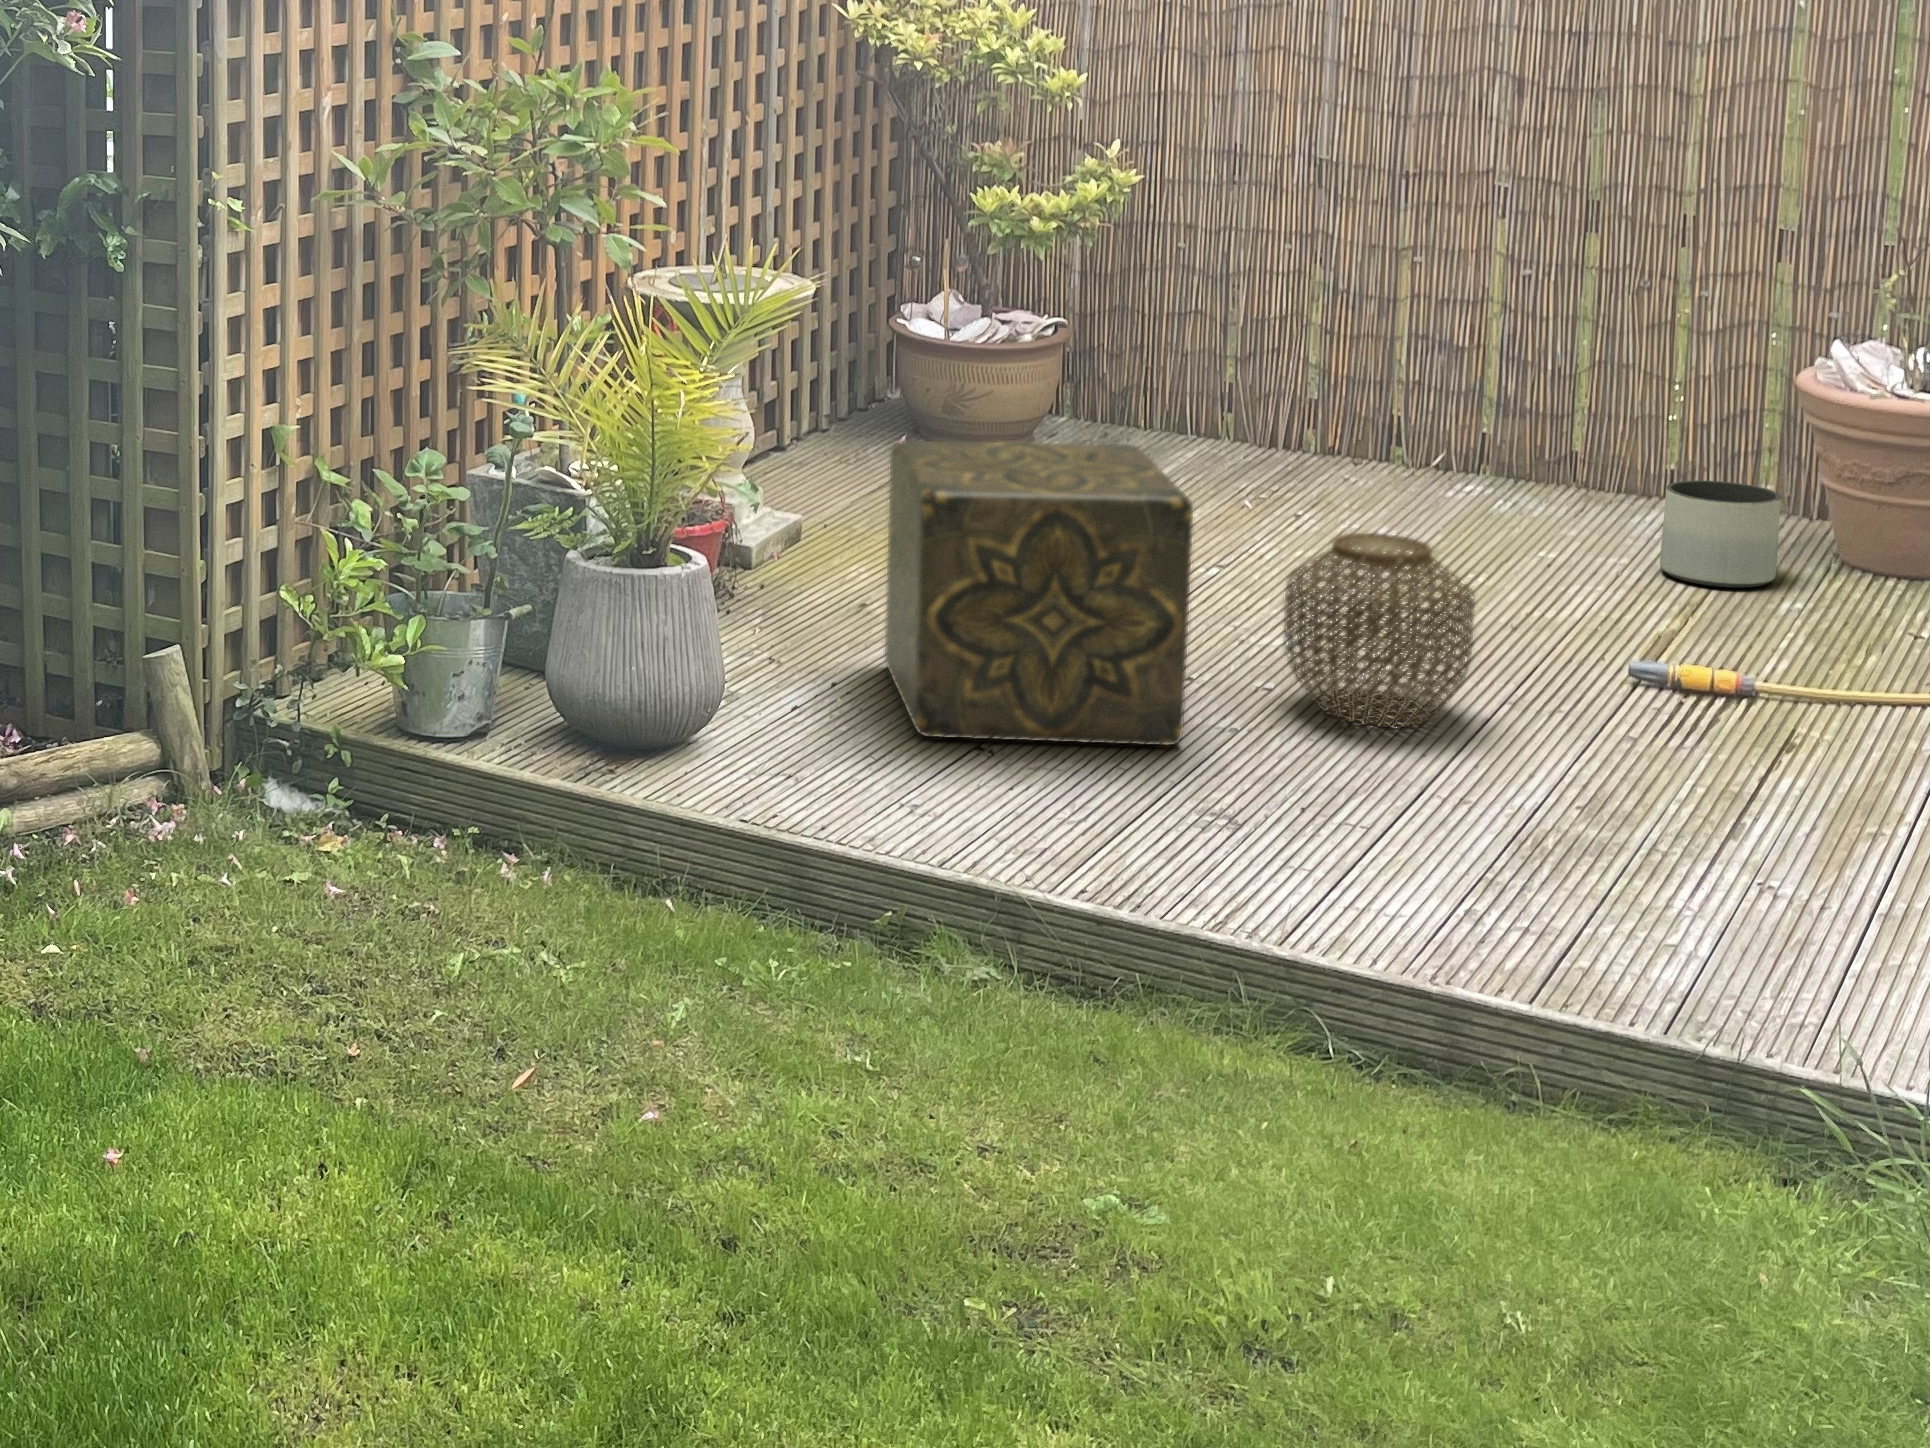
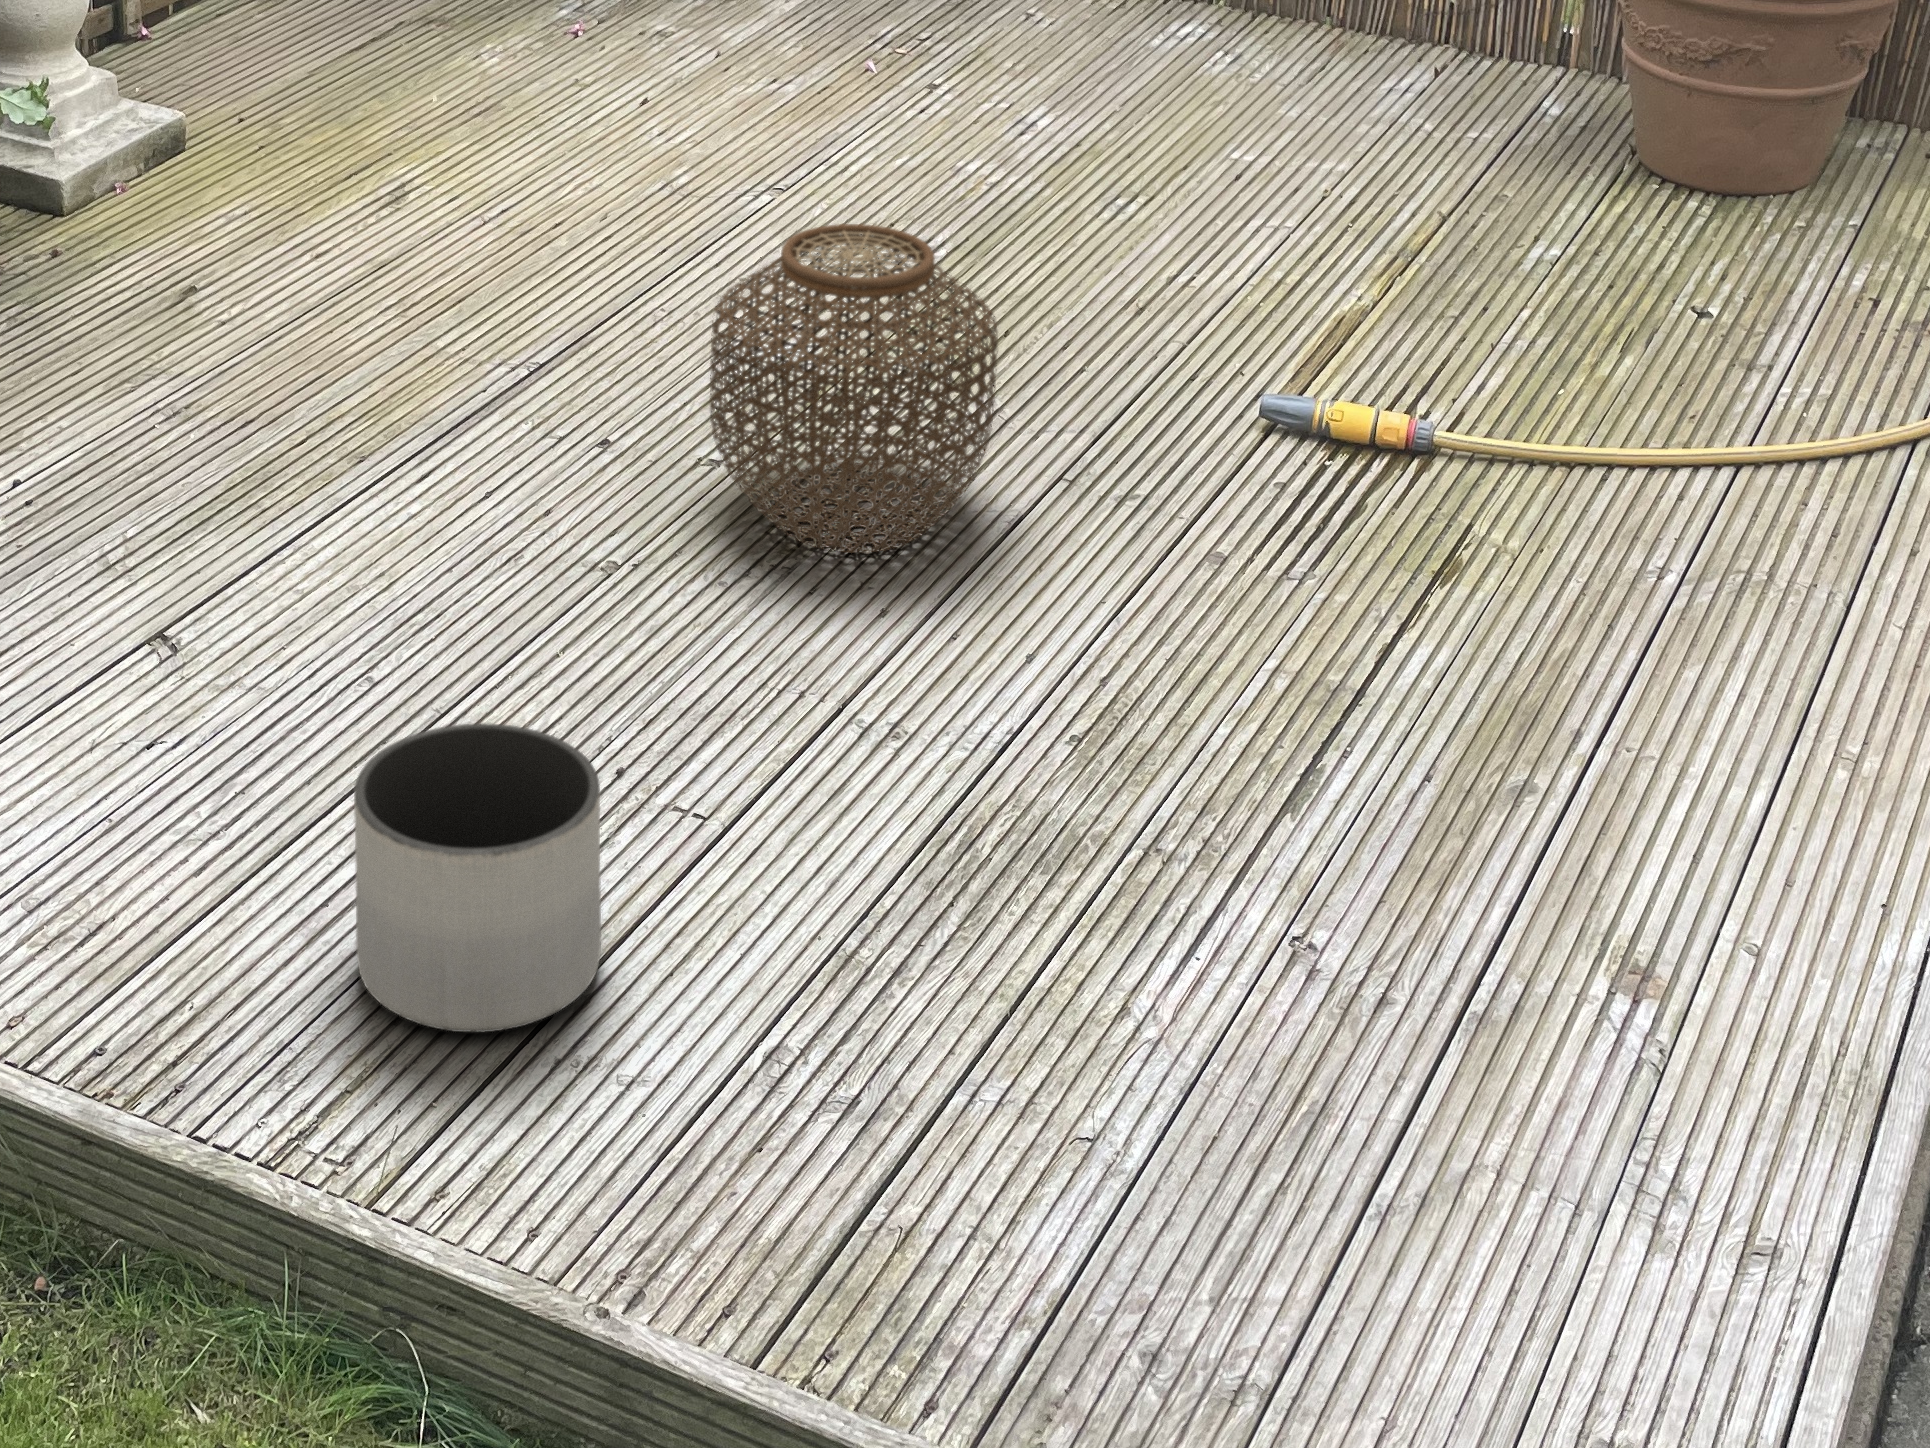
ottoman: present [885,441,1193,745] -> none [23,61,515,617]
planter: present [1660,481,1781,588] -> present [354,723,601,1032]

